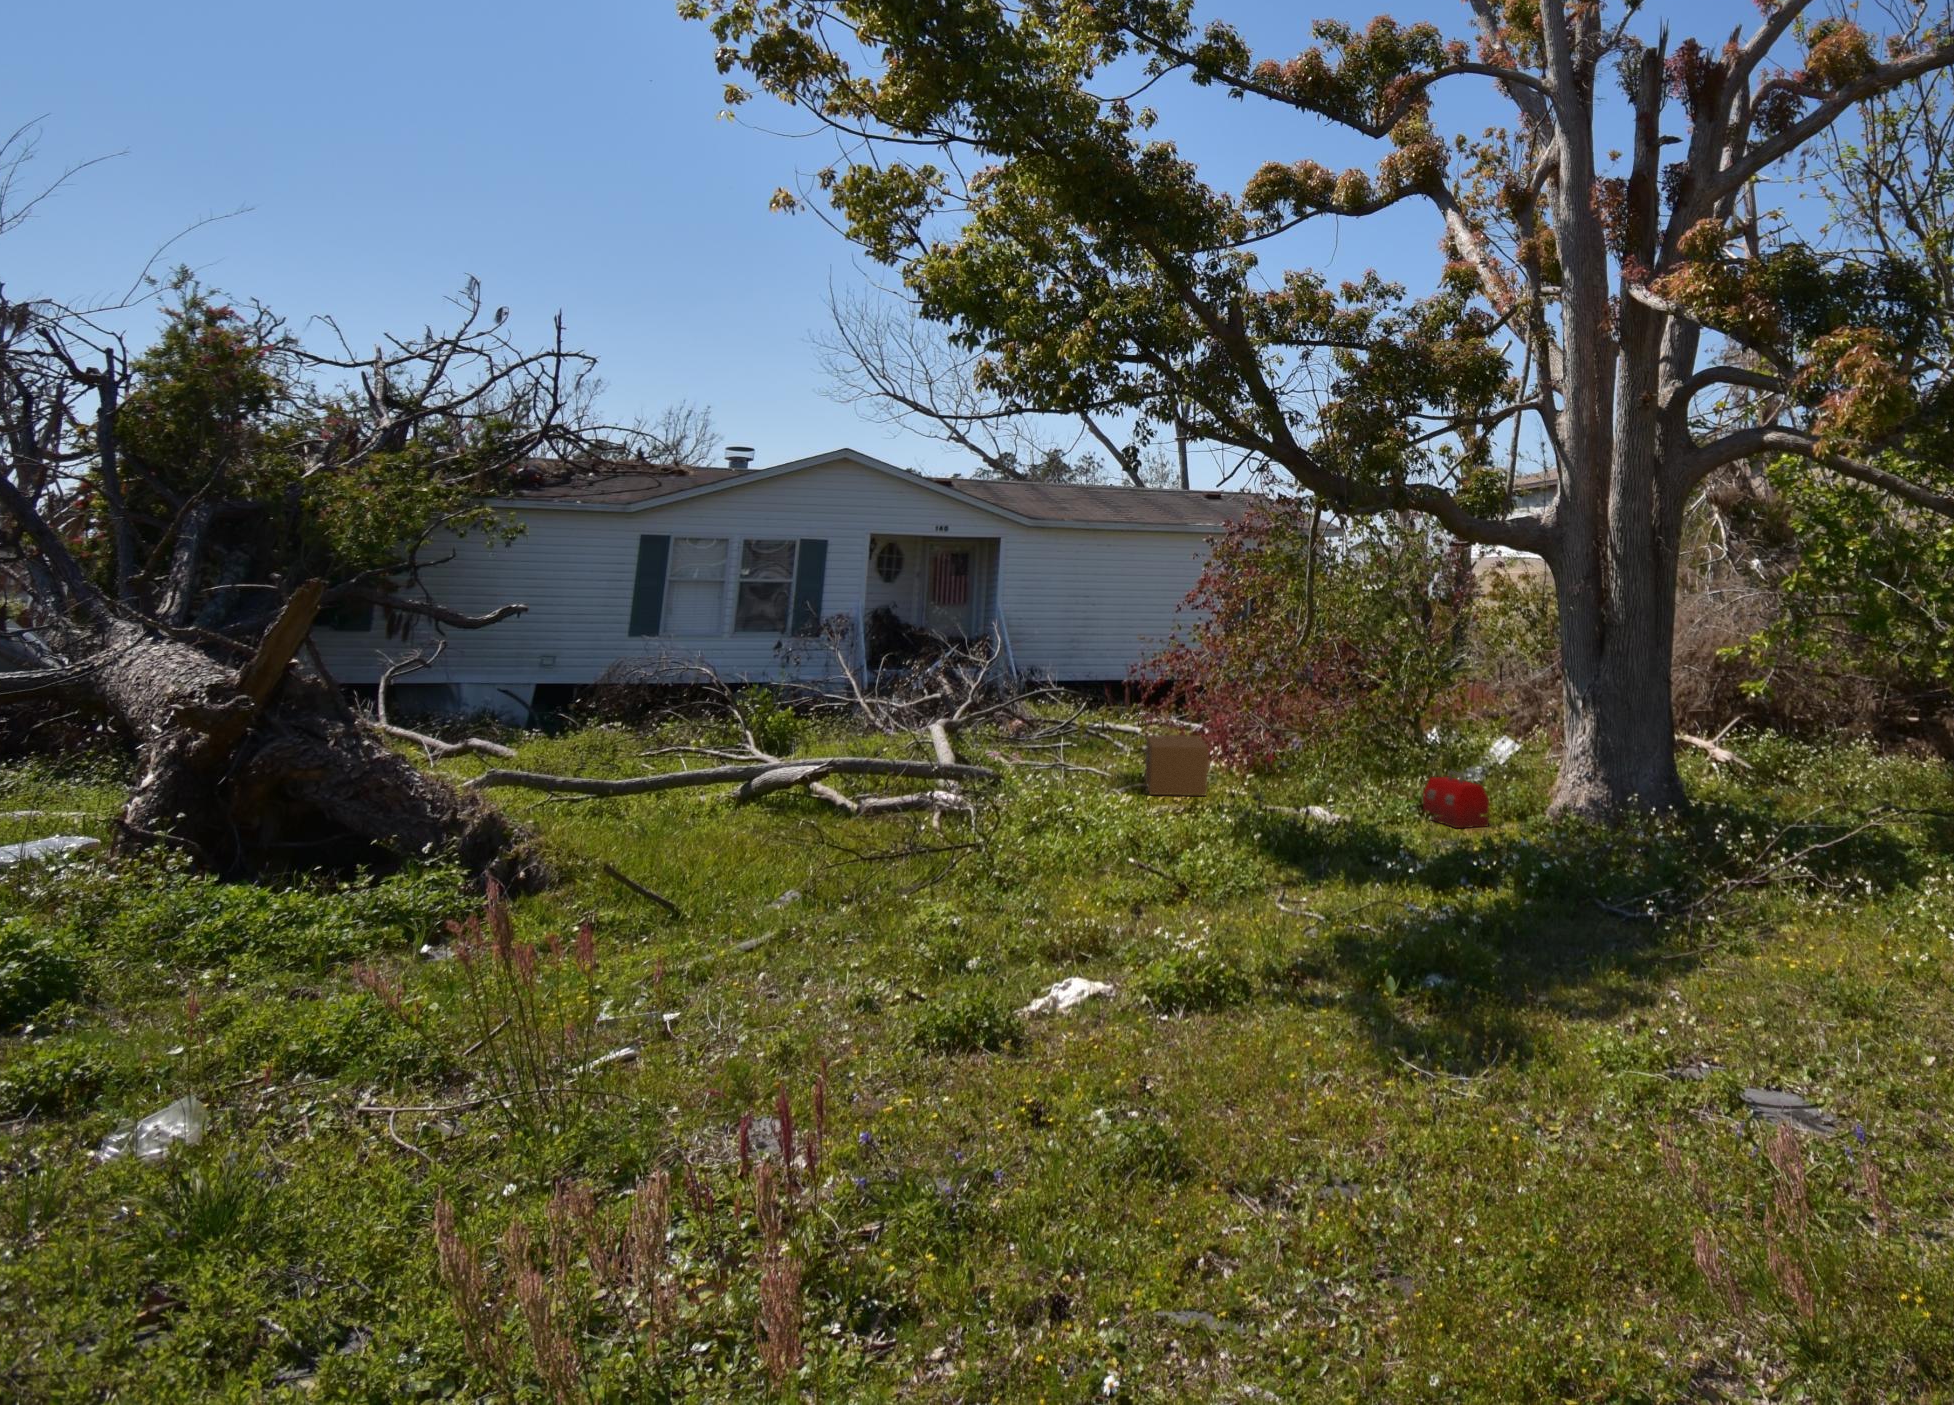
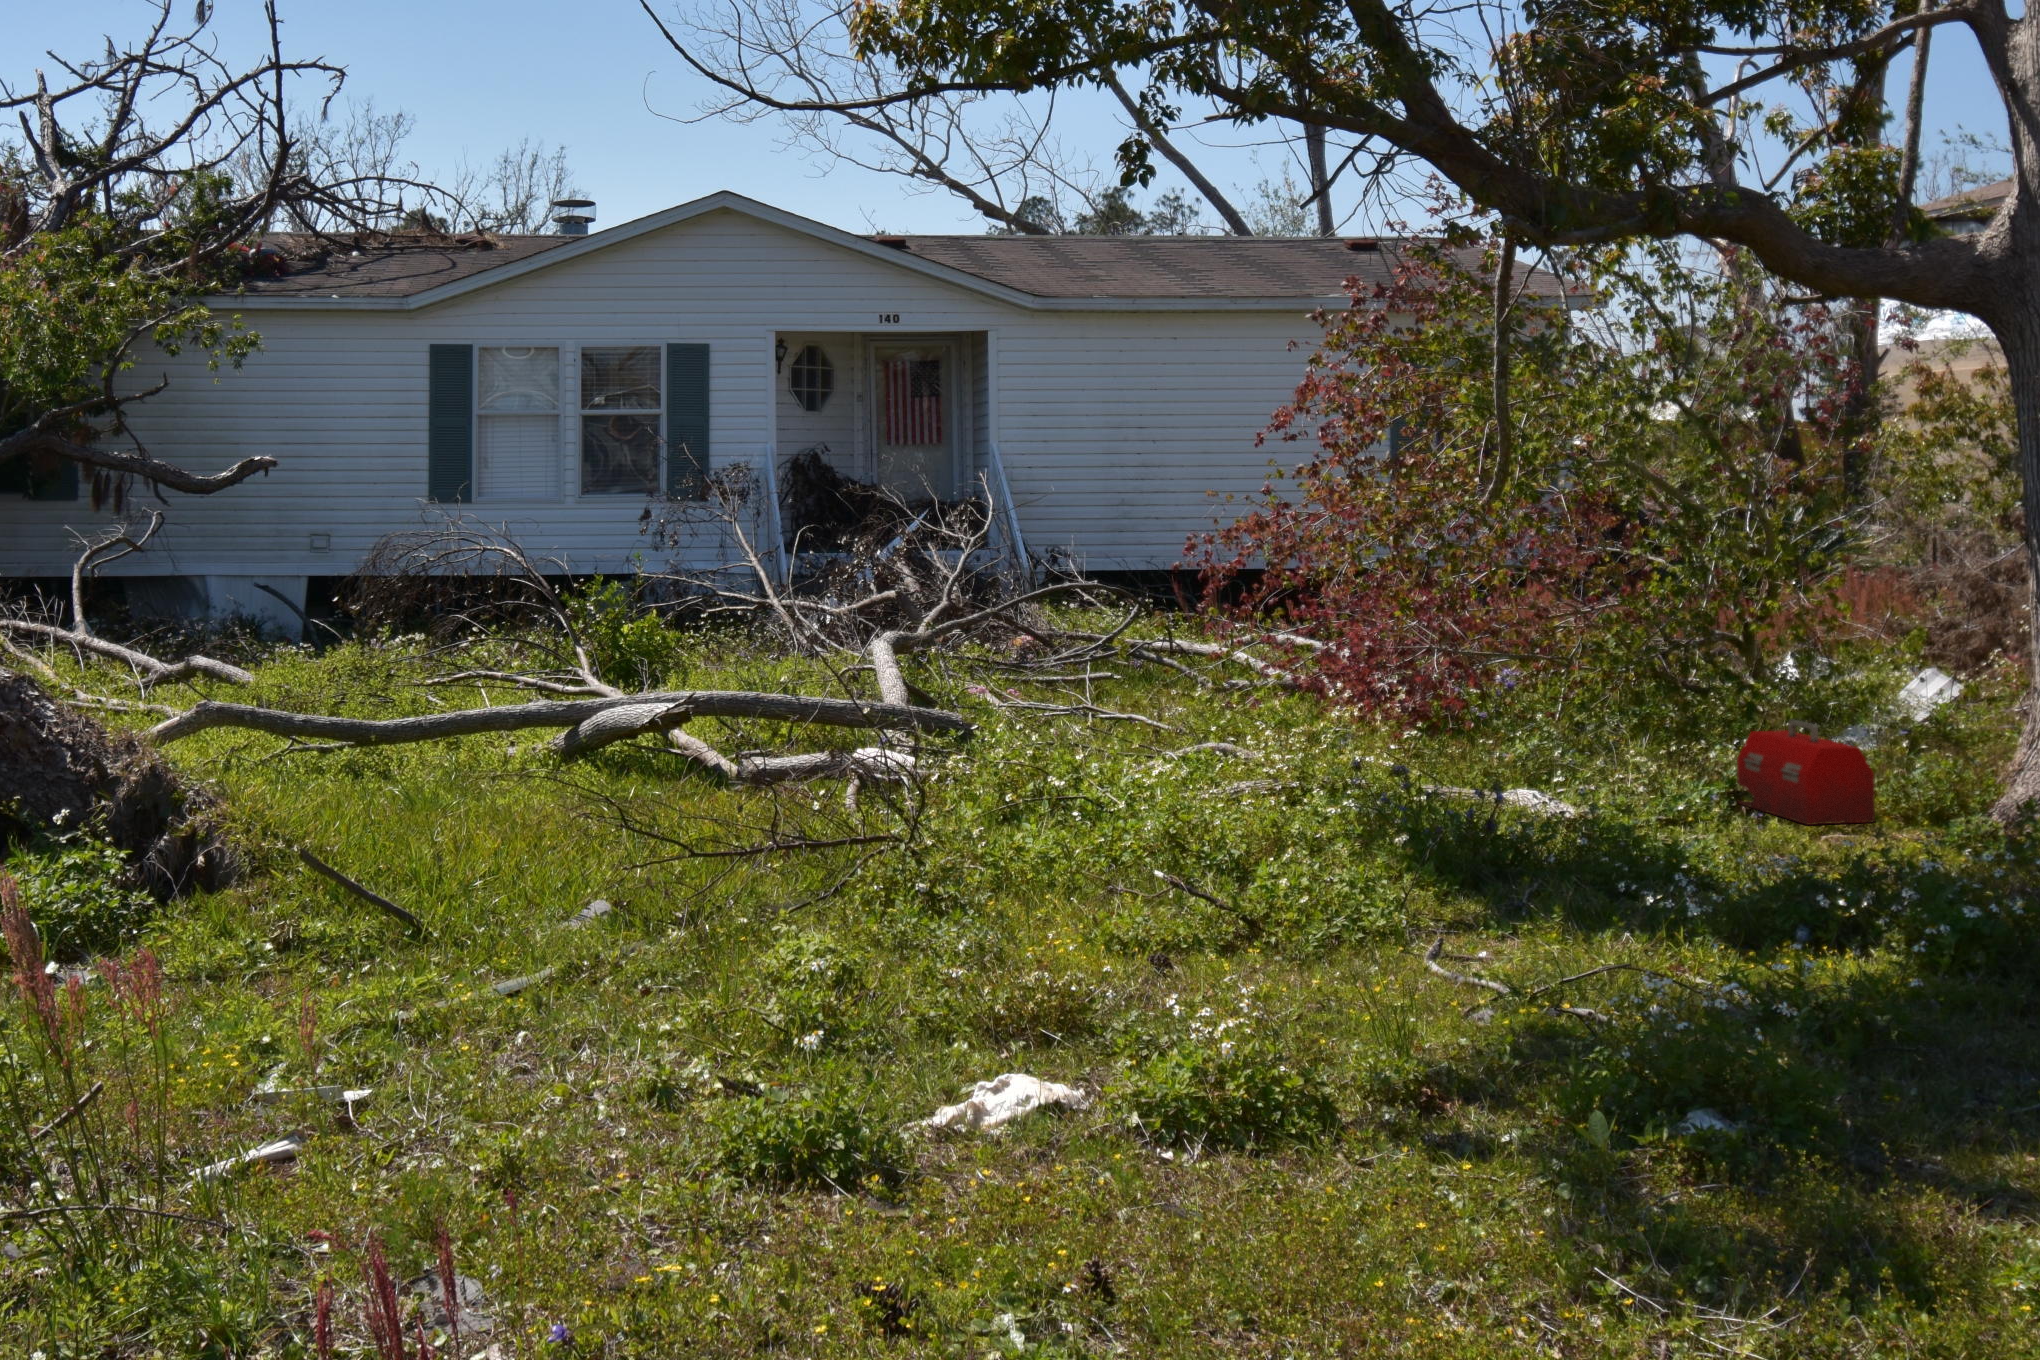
cardboard box: present [1144,735,1209,796] -> none [1212,654,1320,757]

